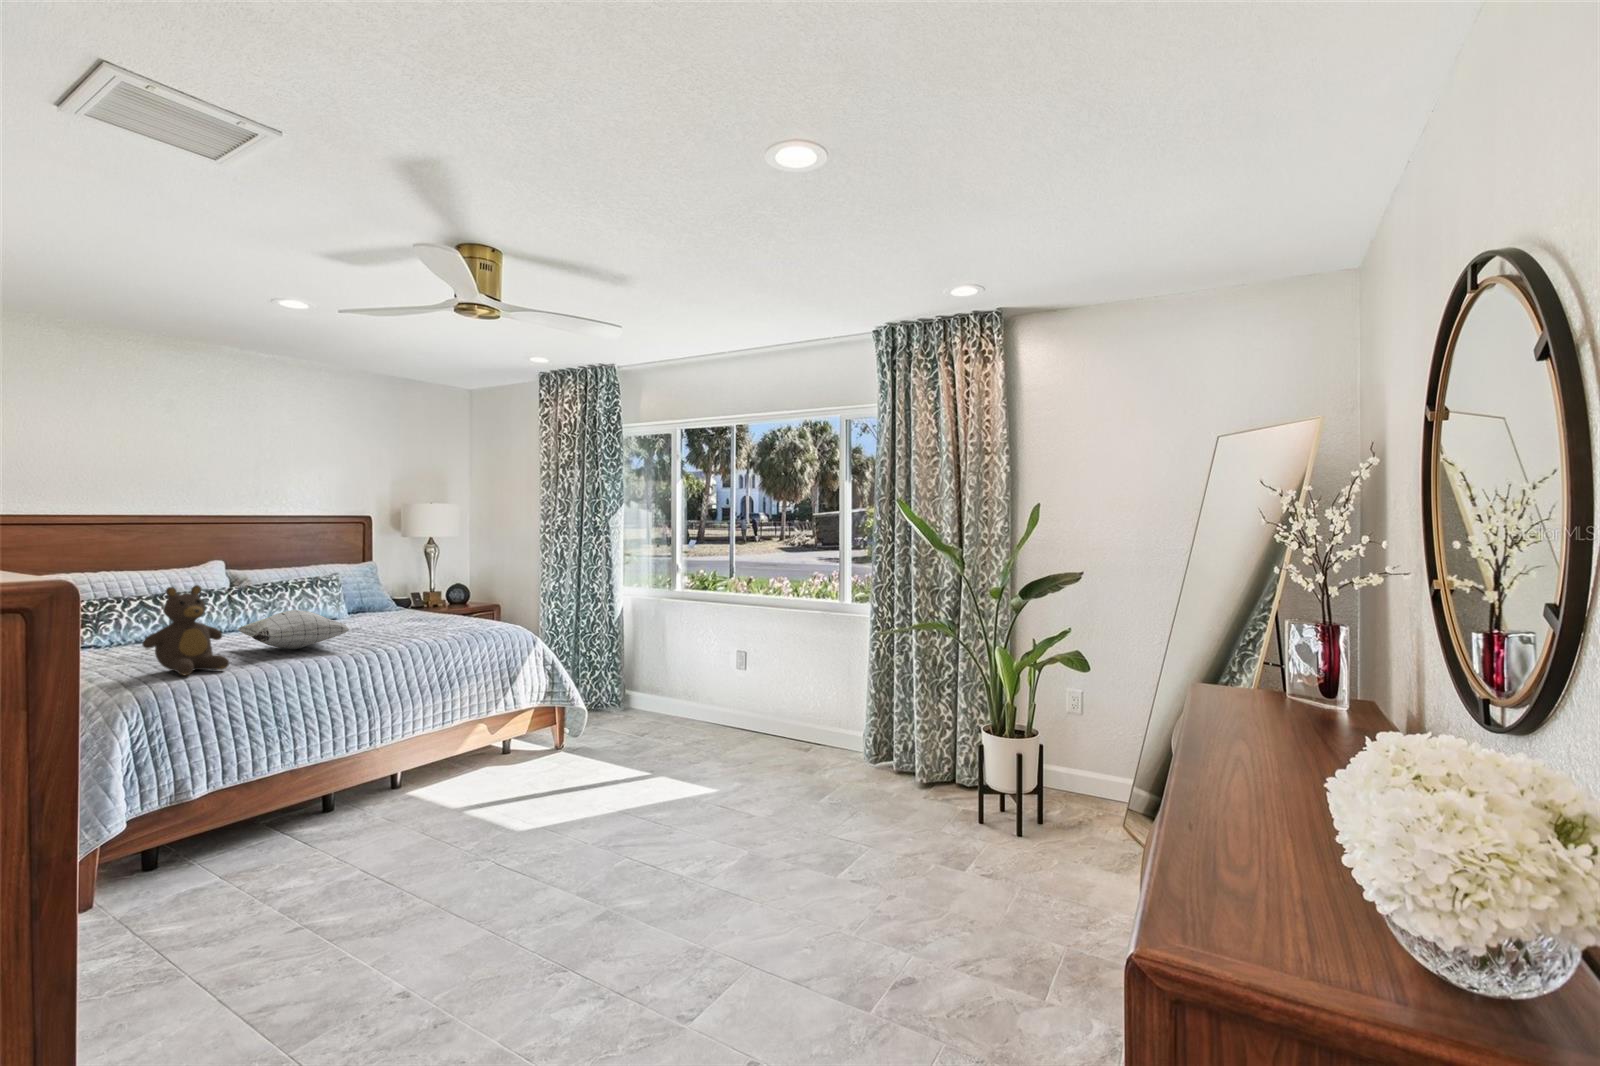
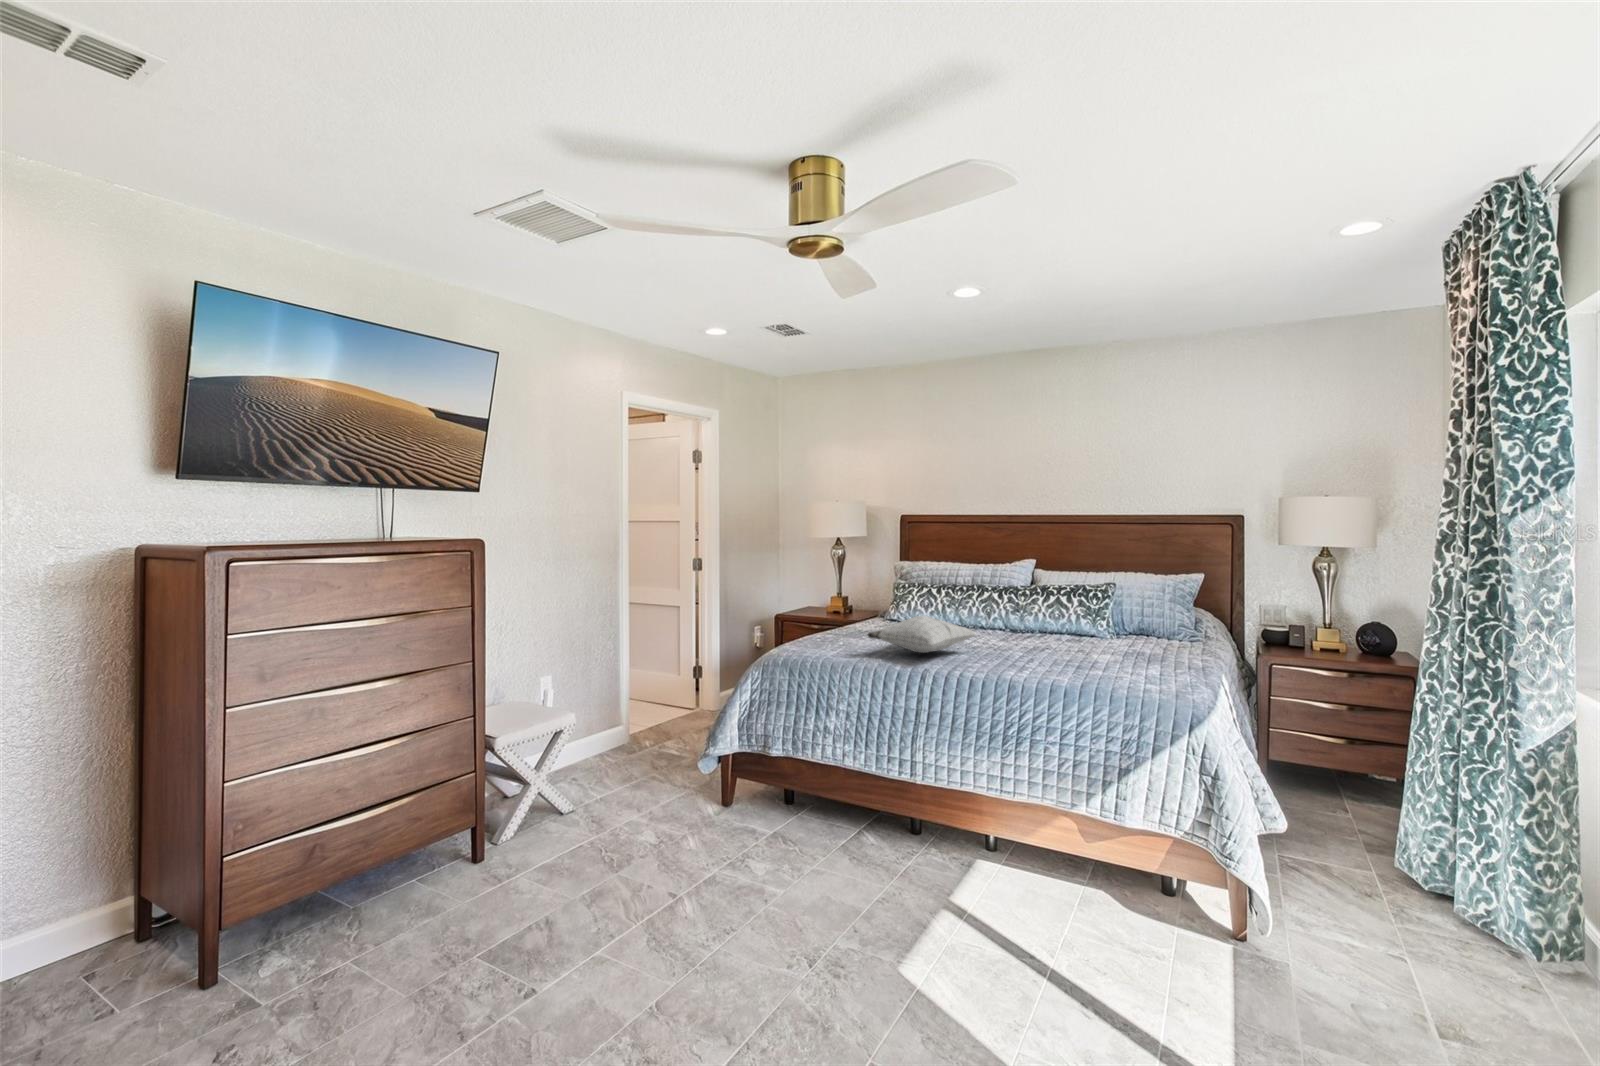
teddy bear: present [142,585,229,675] -> none [795,583,849,656]

